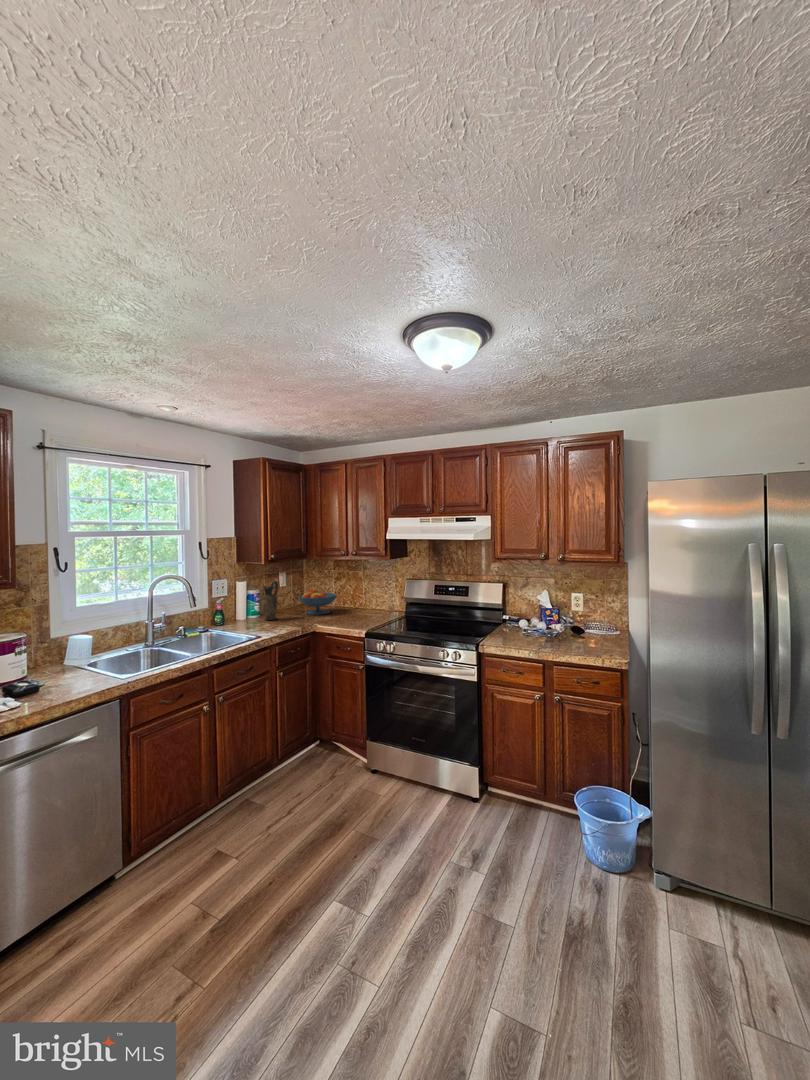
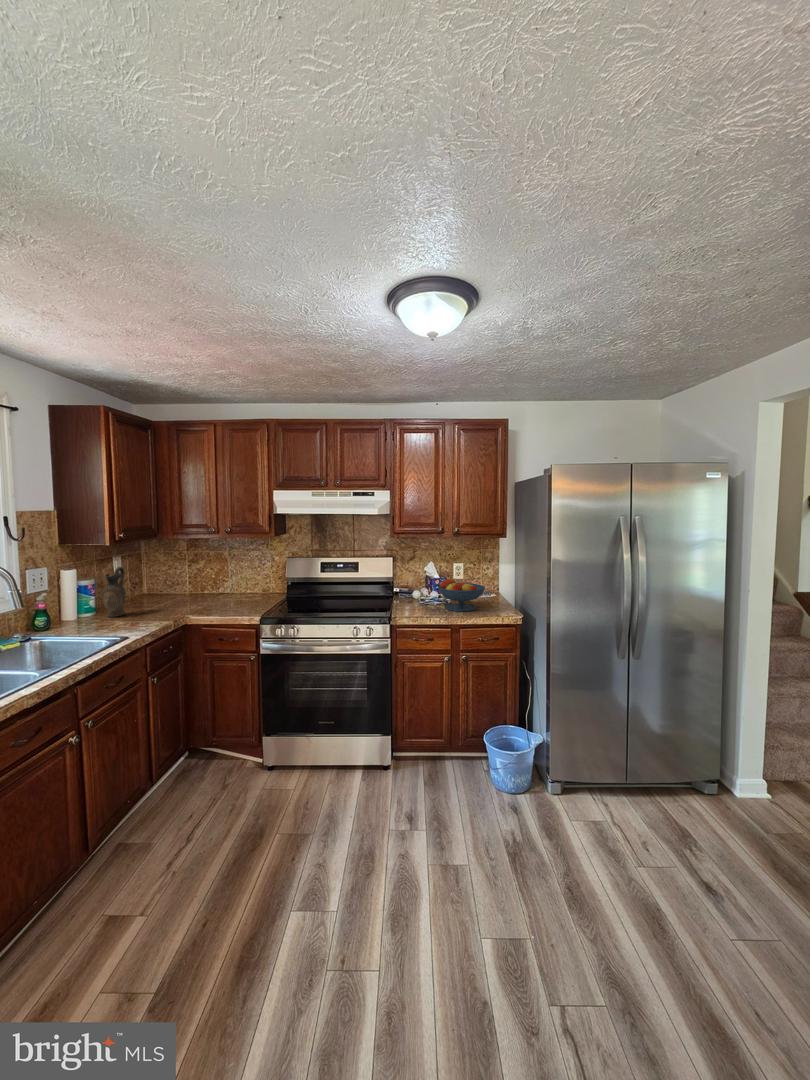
fruit bowl: present [299,588,337,615] -> present [438,578,485,611]

